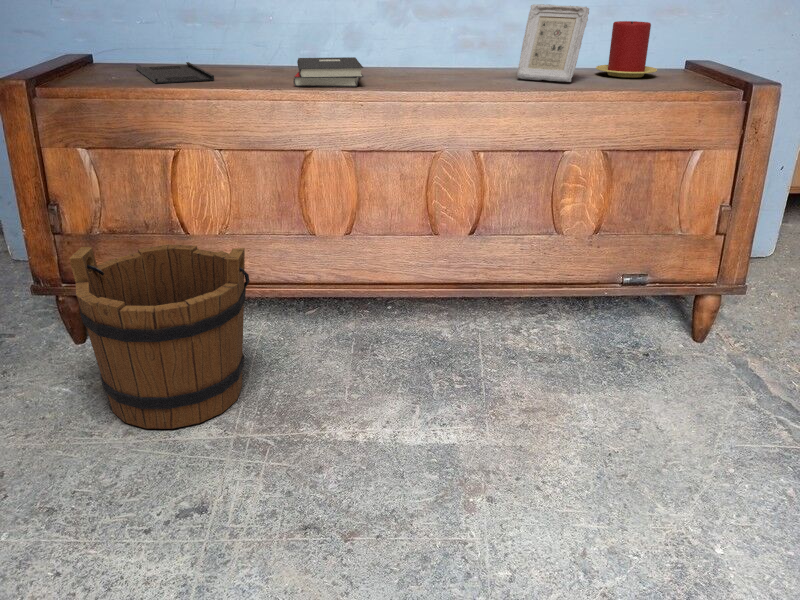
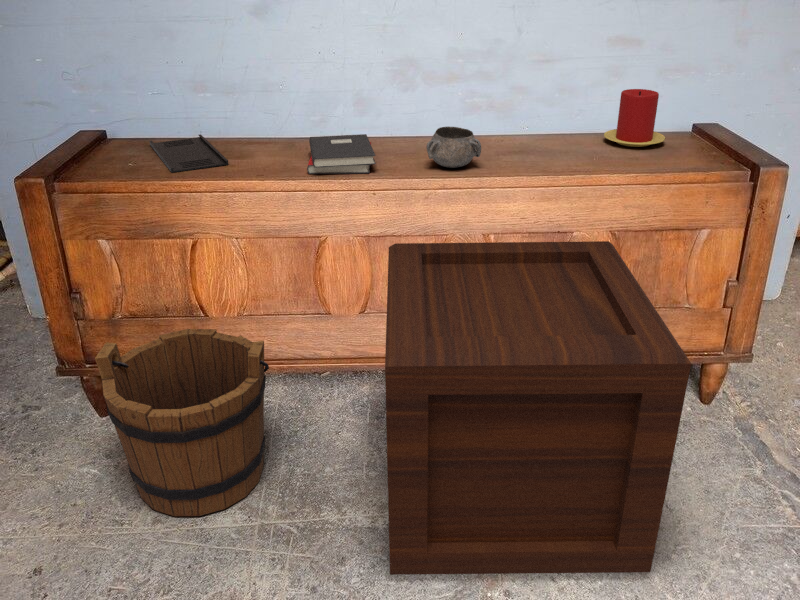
picture frame: present [517,4,589,82] -> none [527,79,598,159]
decorative bowl: none [415,45,471,85] -> present [427,126,481,168]
wooden crate: none [365,155,683,482] -> present [385,241,691,575]

